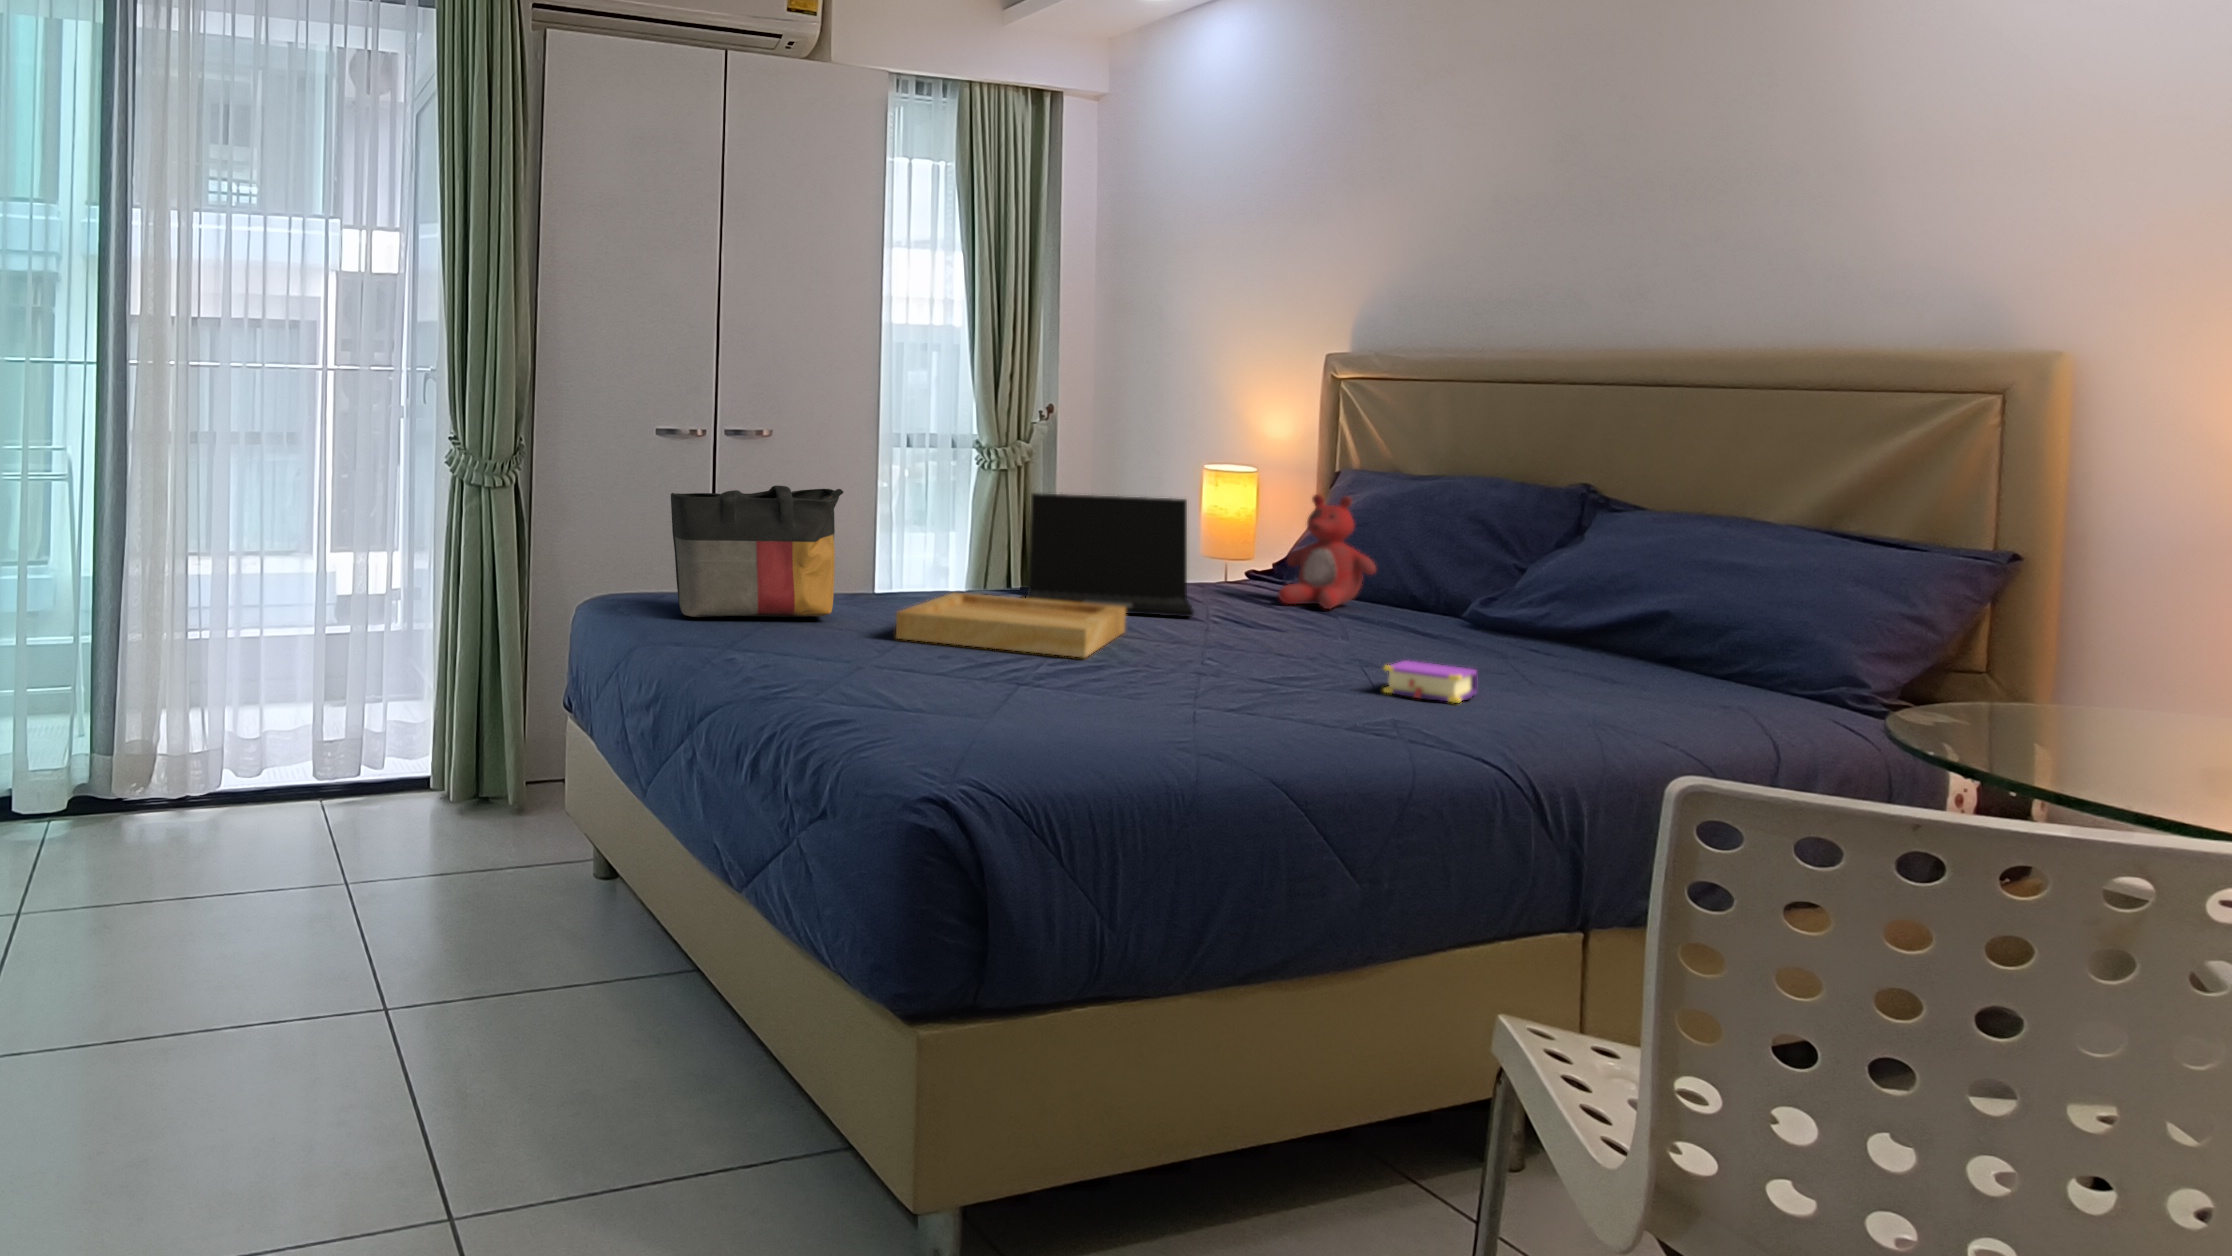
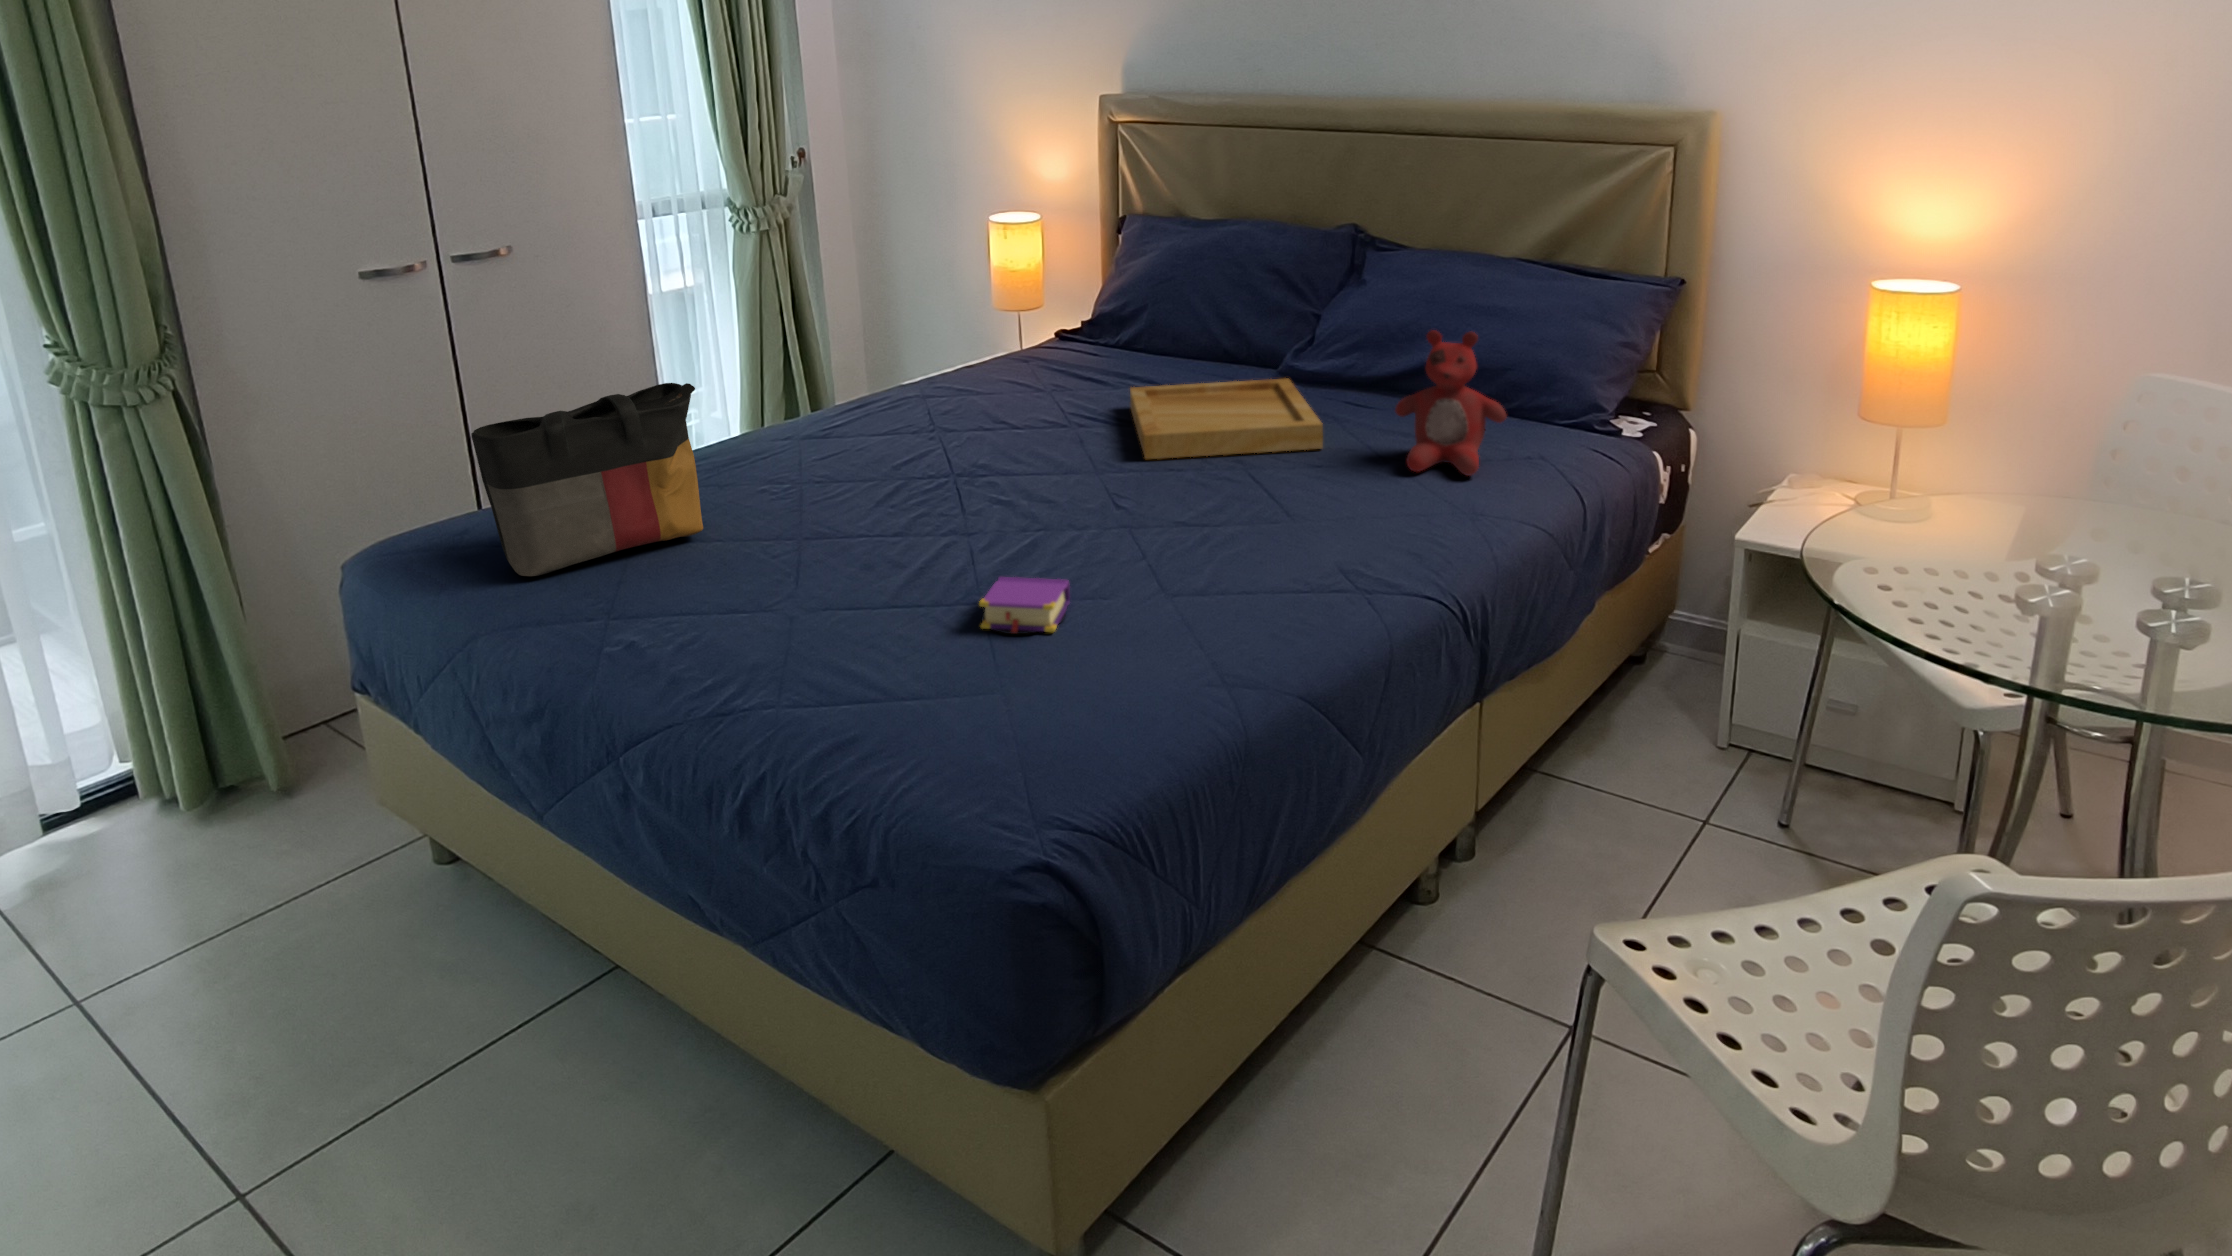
laptop: present [1026,493,1194,617] -> none [864,296,1059,451]
stuffed bear: present [1278,494,1376,609] -> present [1395,330,1506,475]
tray: present [896,593,1126,658] -> present [1130,378,1323,459]
book: present [1384,660,1477,703] -> present [979,577,1070,634]

